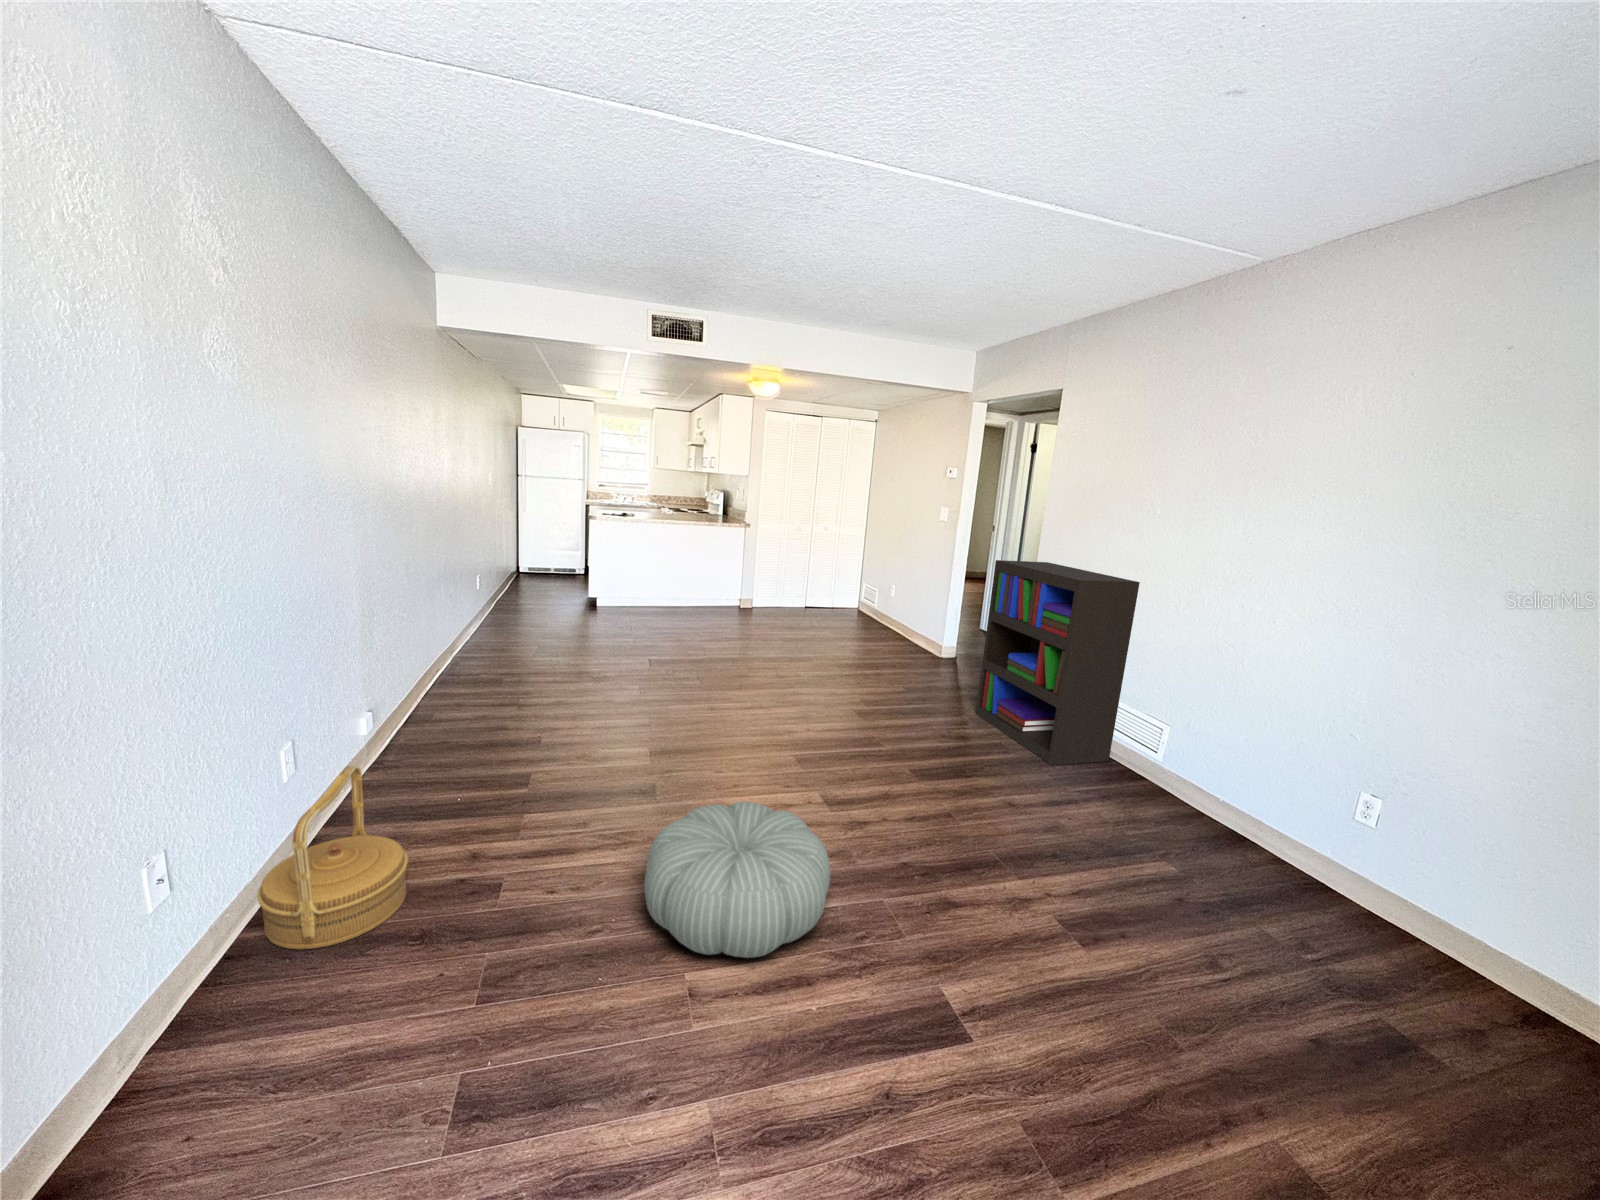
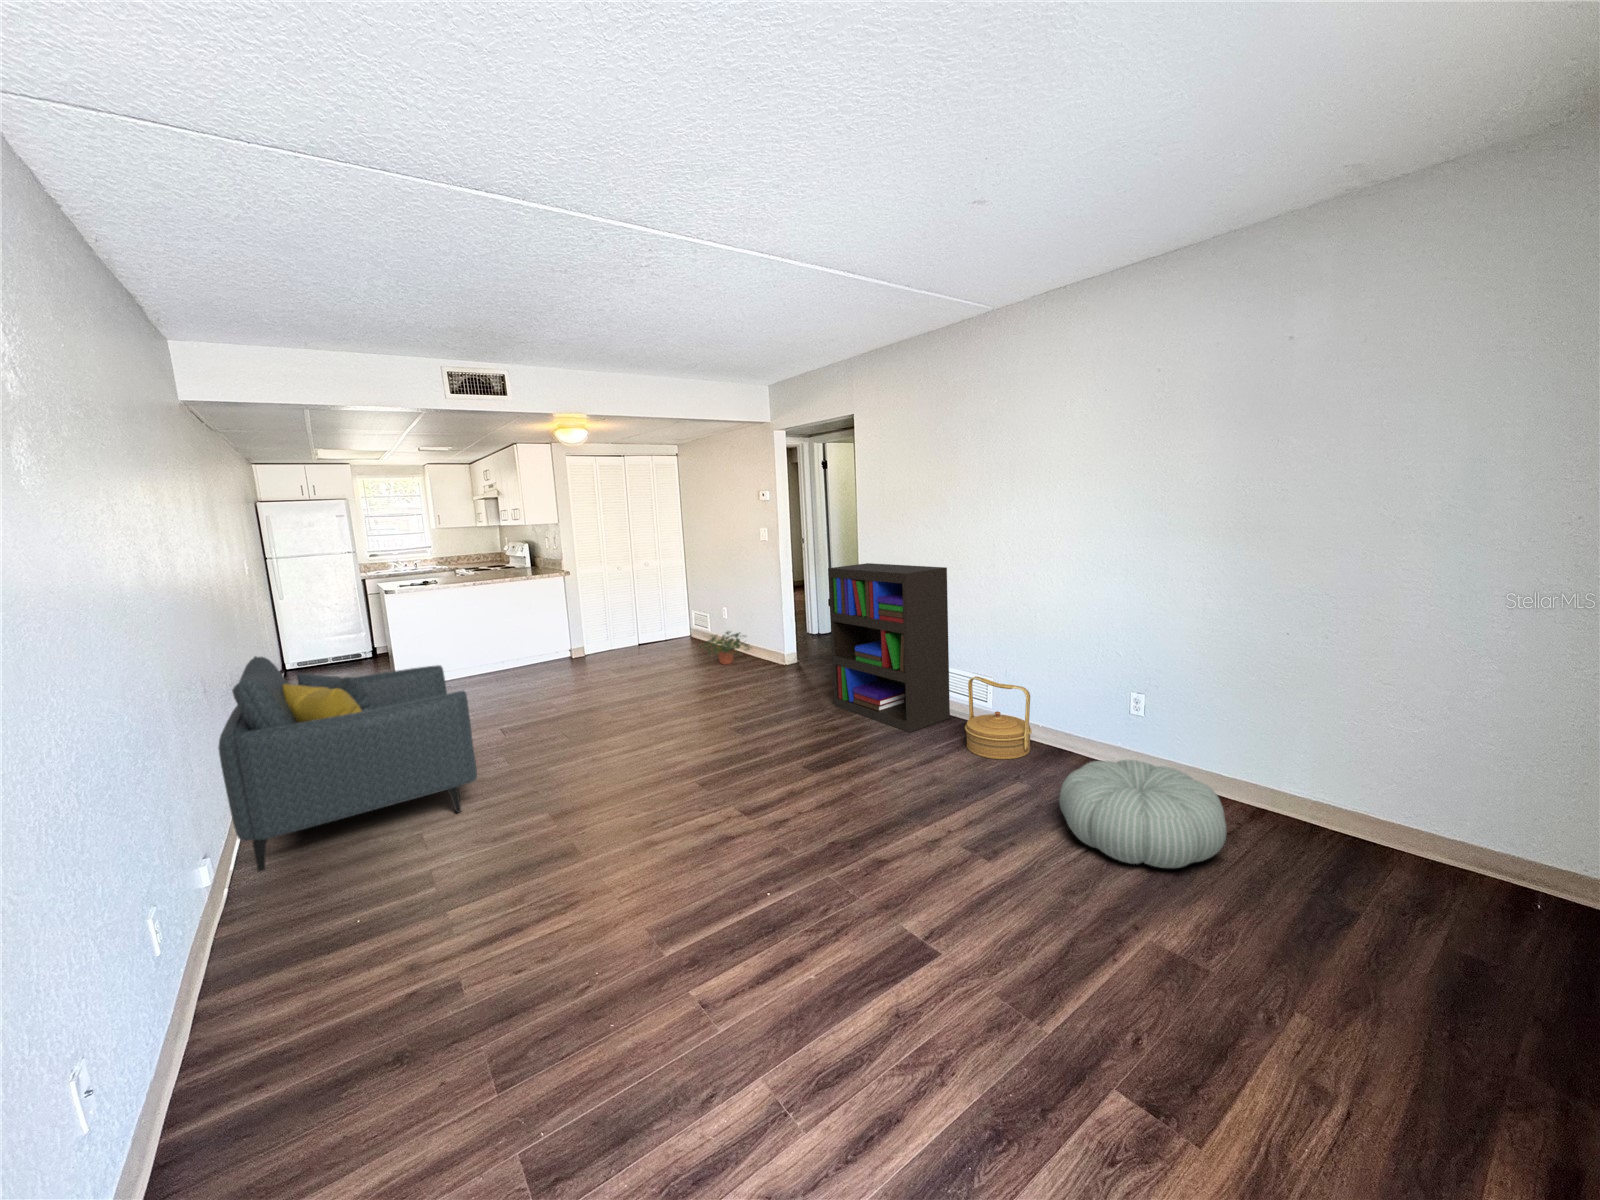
armchair: none [402,553,601,734] -> present [218,656,477,871]
potted plant: none [855,610,911,644] -> present [700,632,750,664]
woven basket: present [257,766,408,950] -> present [965,676,1032,760]
pouf: present [644,801,830,958] -> present [1059,760,1226,868]

